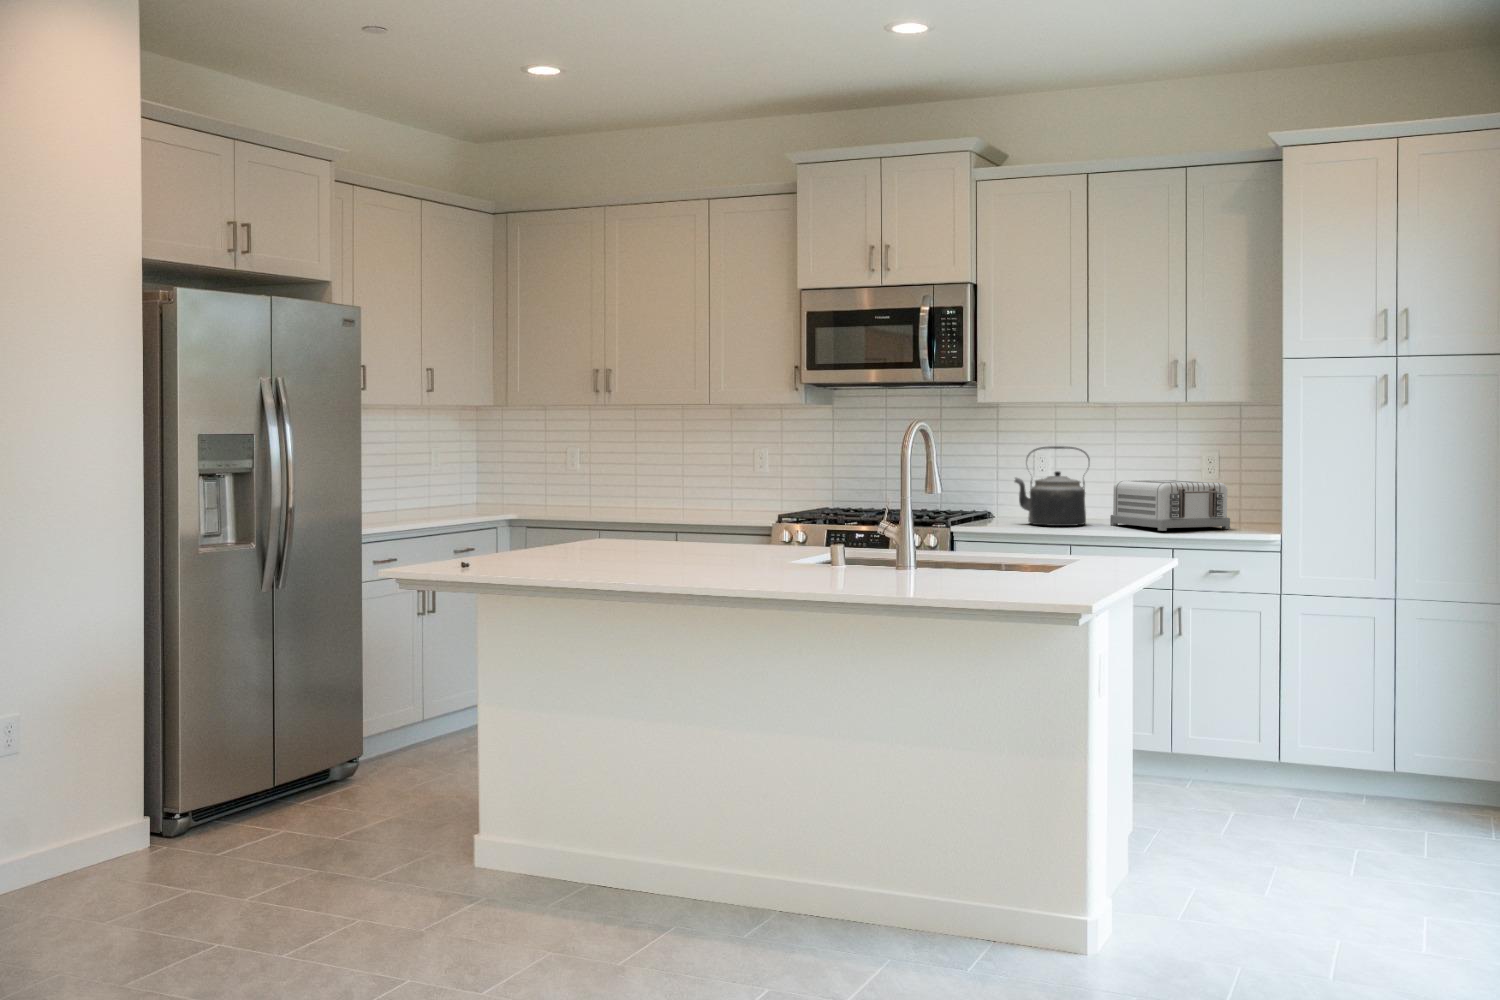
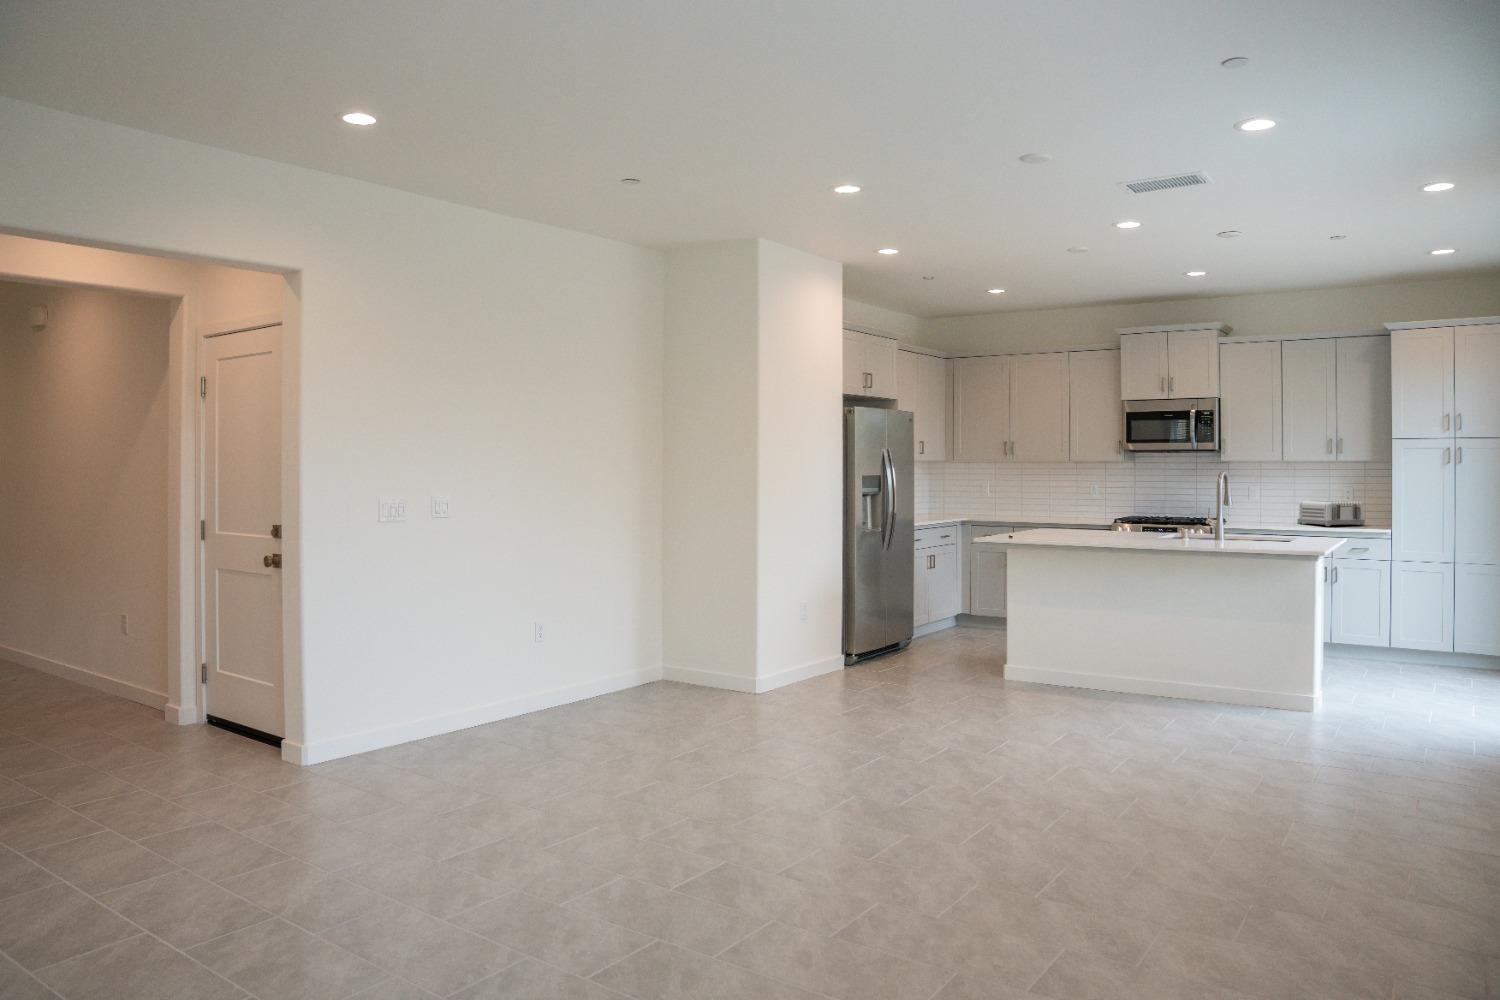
kettle: present [1015,446,1090,526] -> none [1244,483,1286,524]

